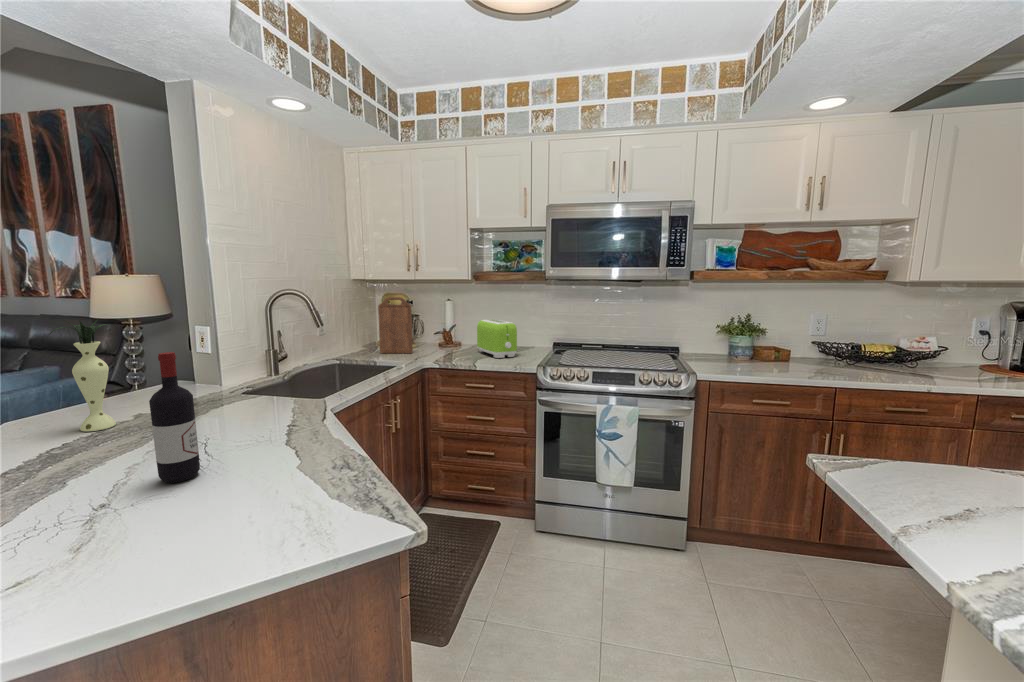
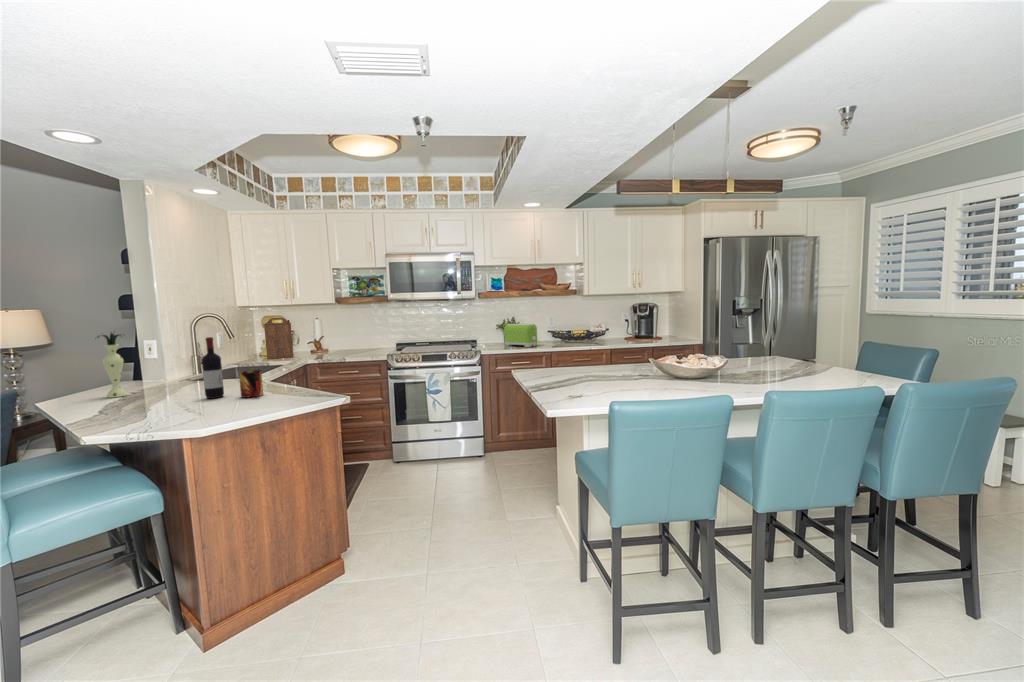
toaster: present [477,319,517,358] -> present [504,324,537,347]
mug: none [206,430,262,505] -> present [239,370,263,398]

